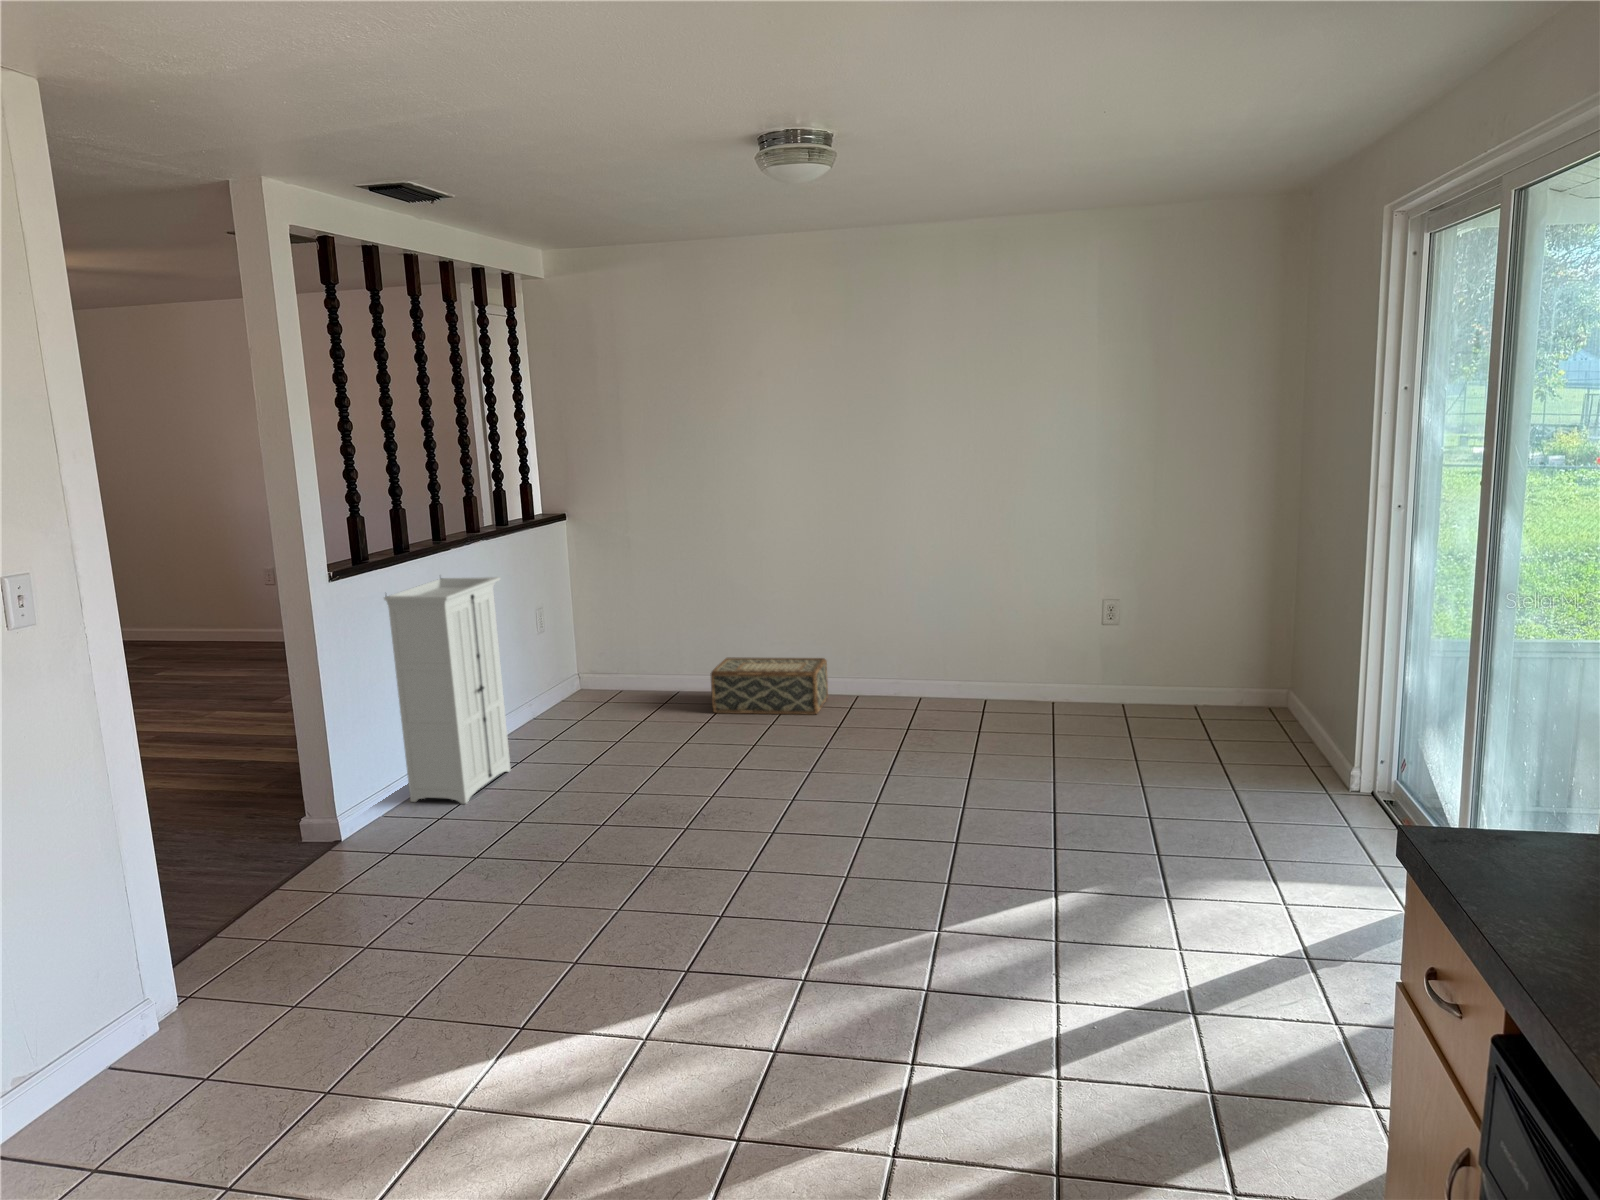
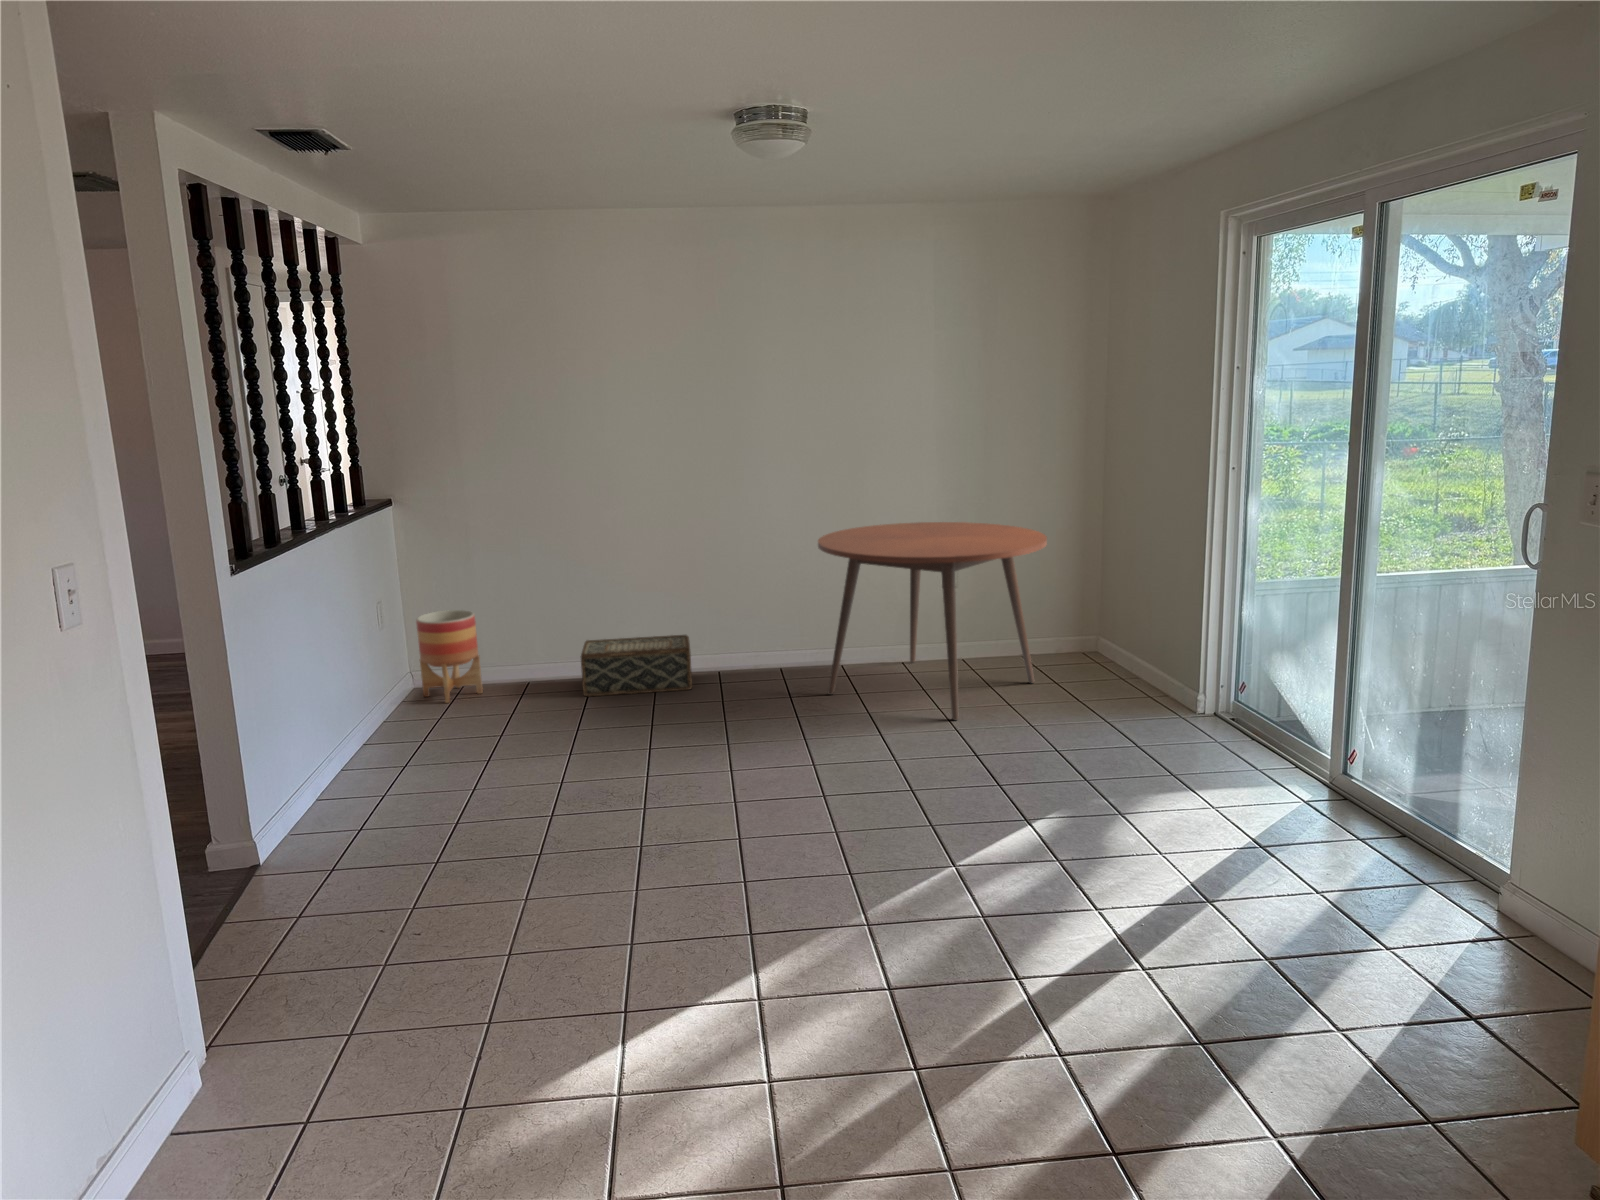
dining table: none [938,552,1193,772] -> present [818,522,1047,720]
storage cabinet: present [384,577,511,804] -> none [281,565,406,814]
planter: none [569,621,628,709] -> present [416,610,483,703]

